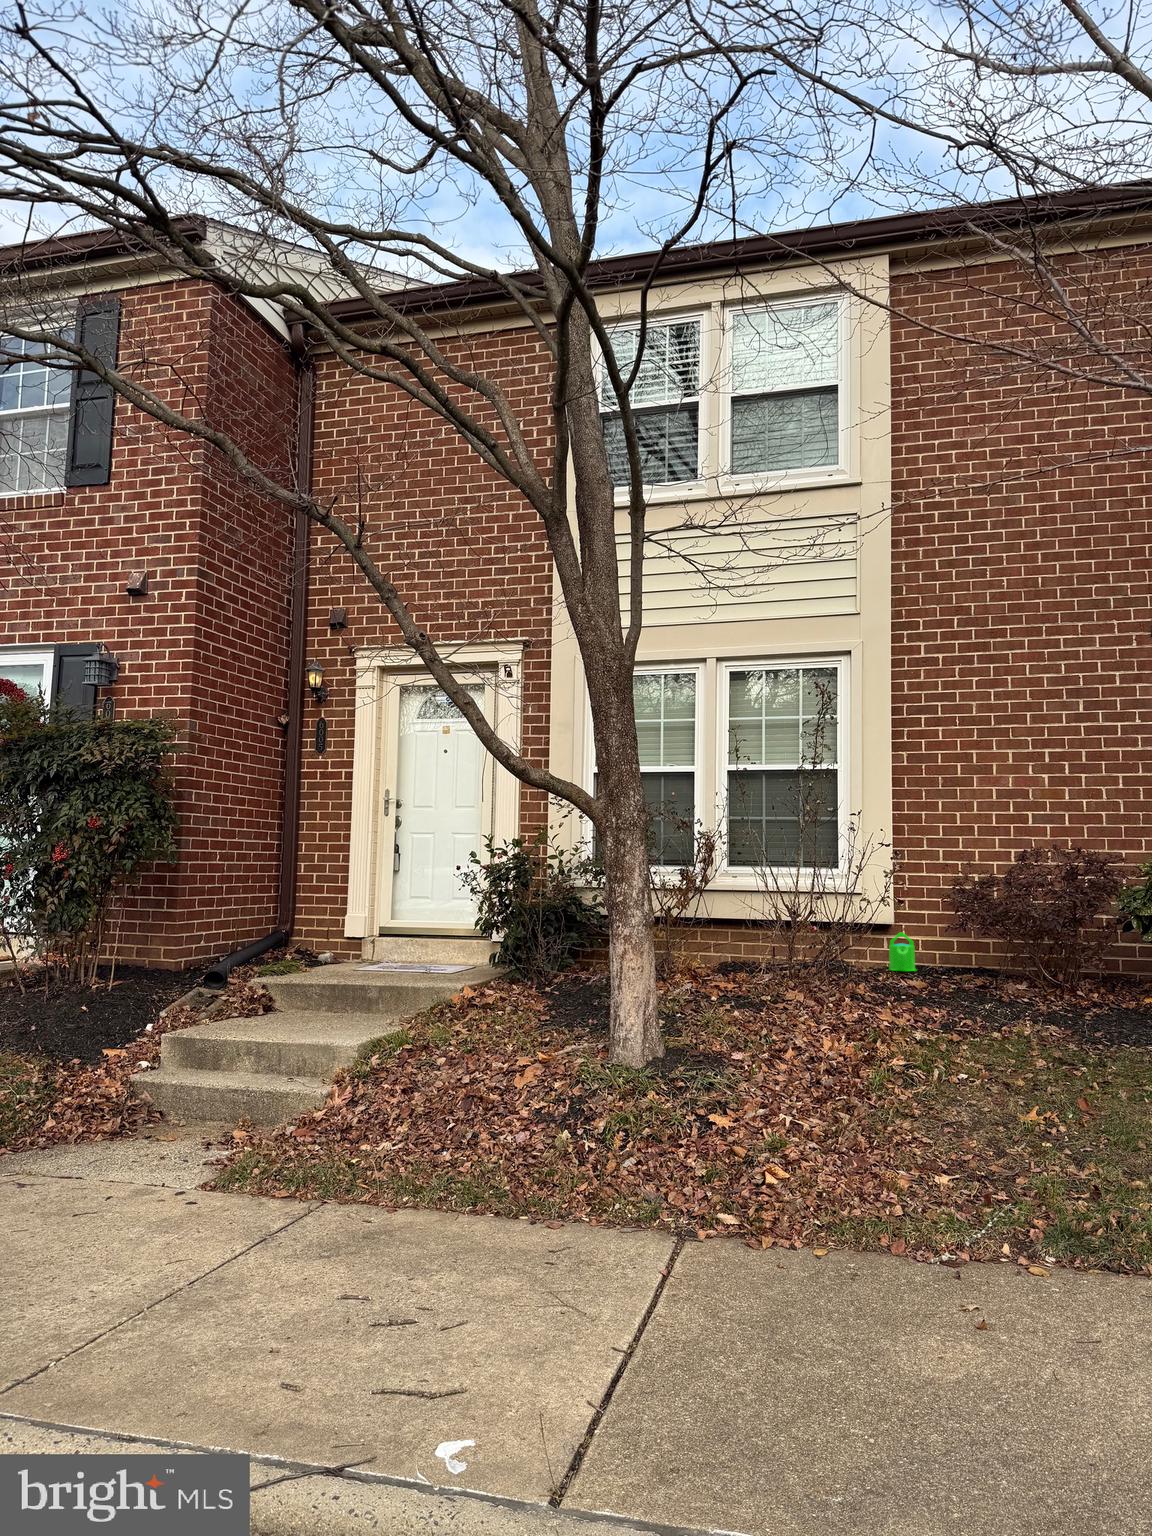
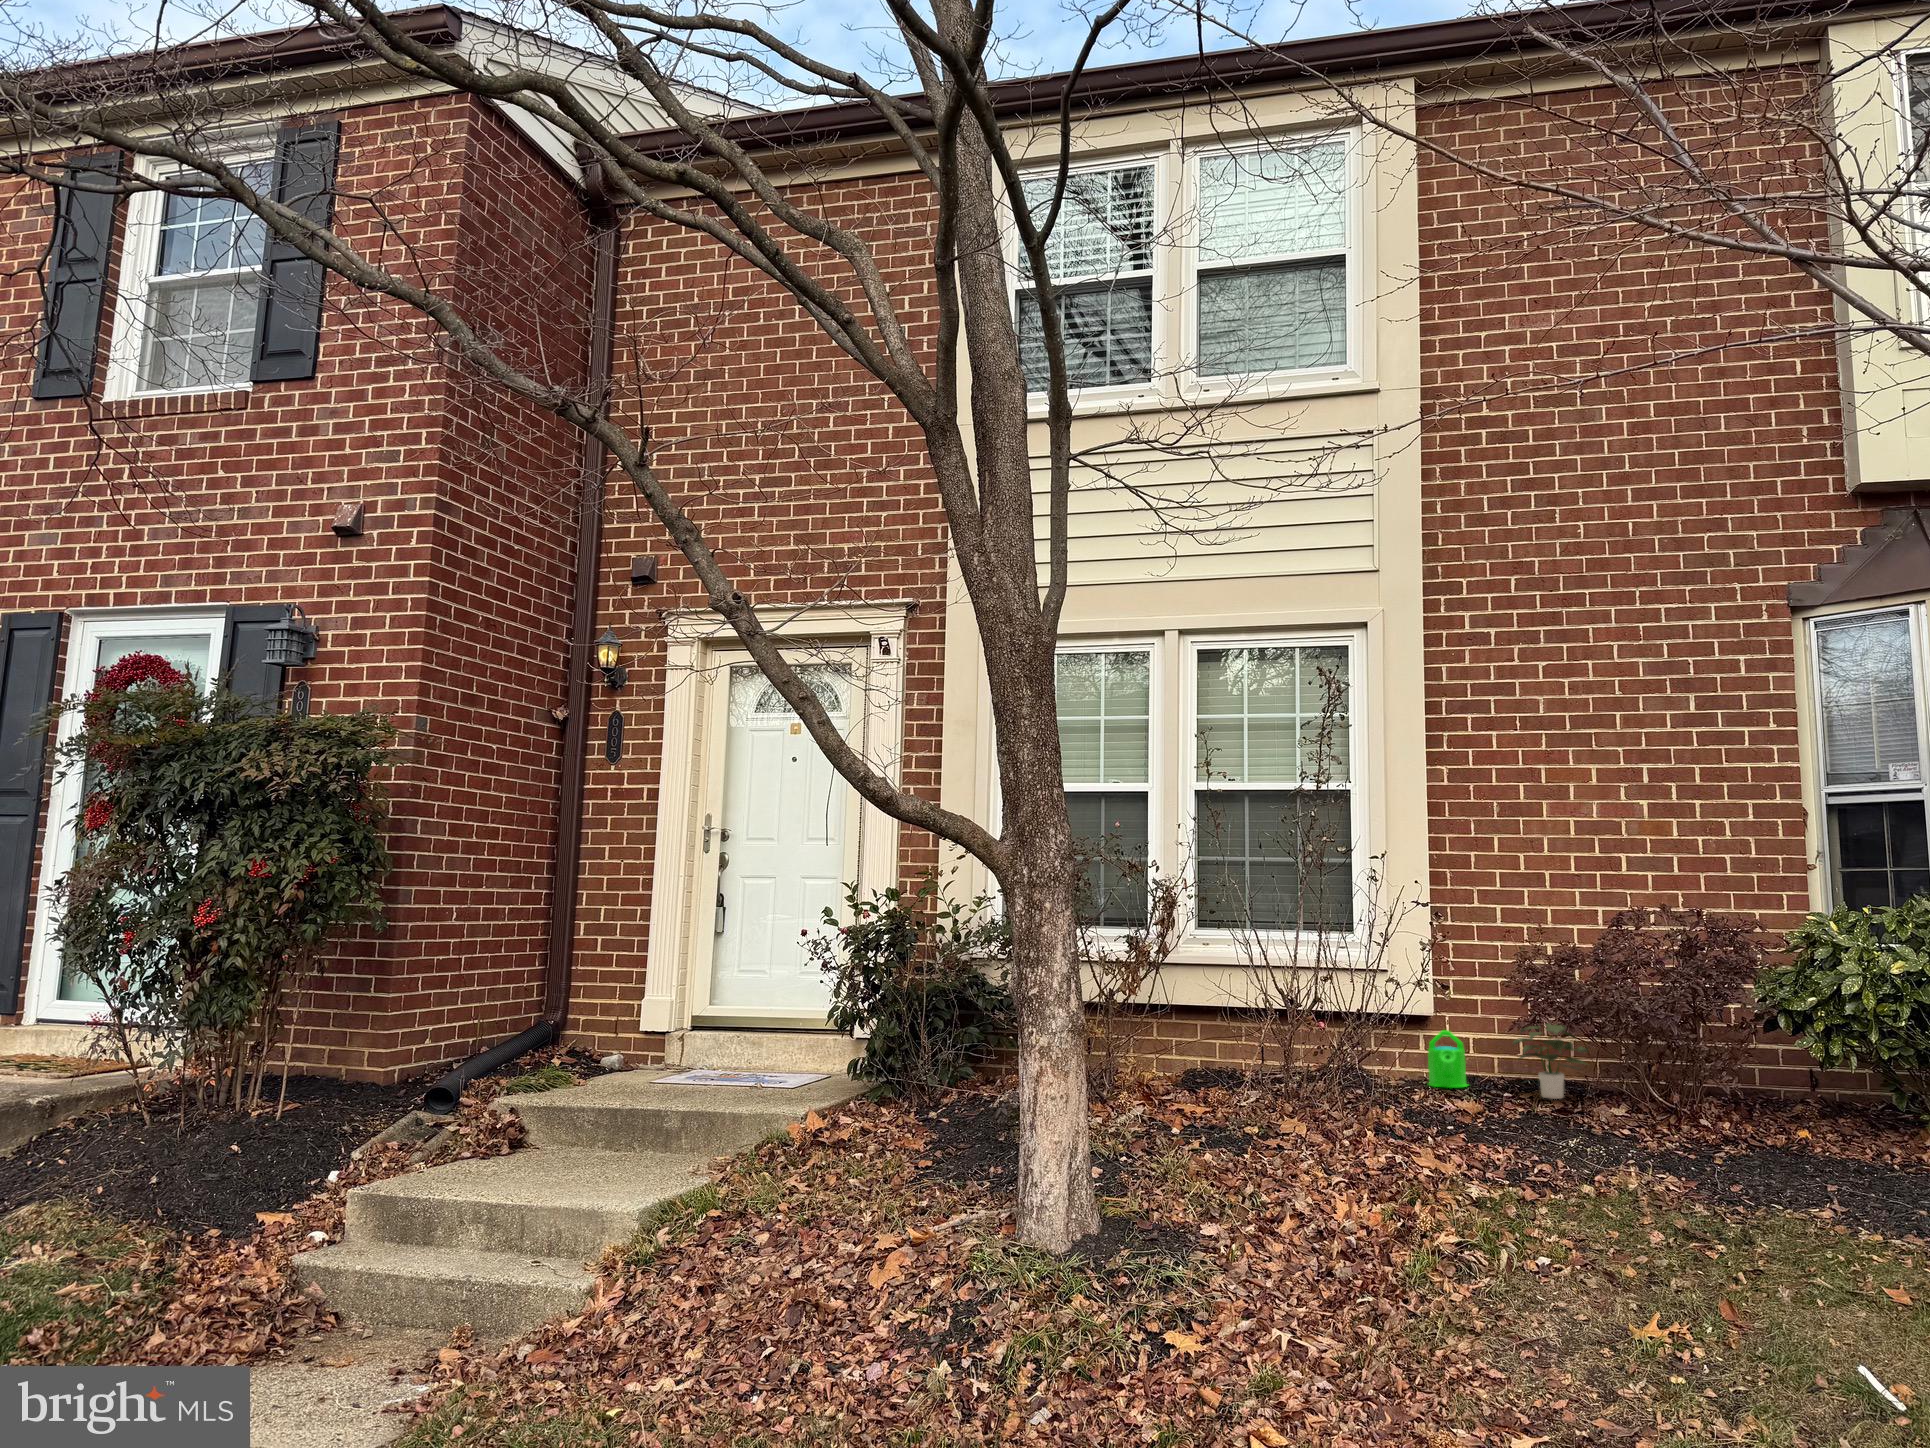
potted plant: none [946,924,1001,978] -> present [1513,1024,1589,1099]

